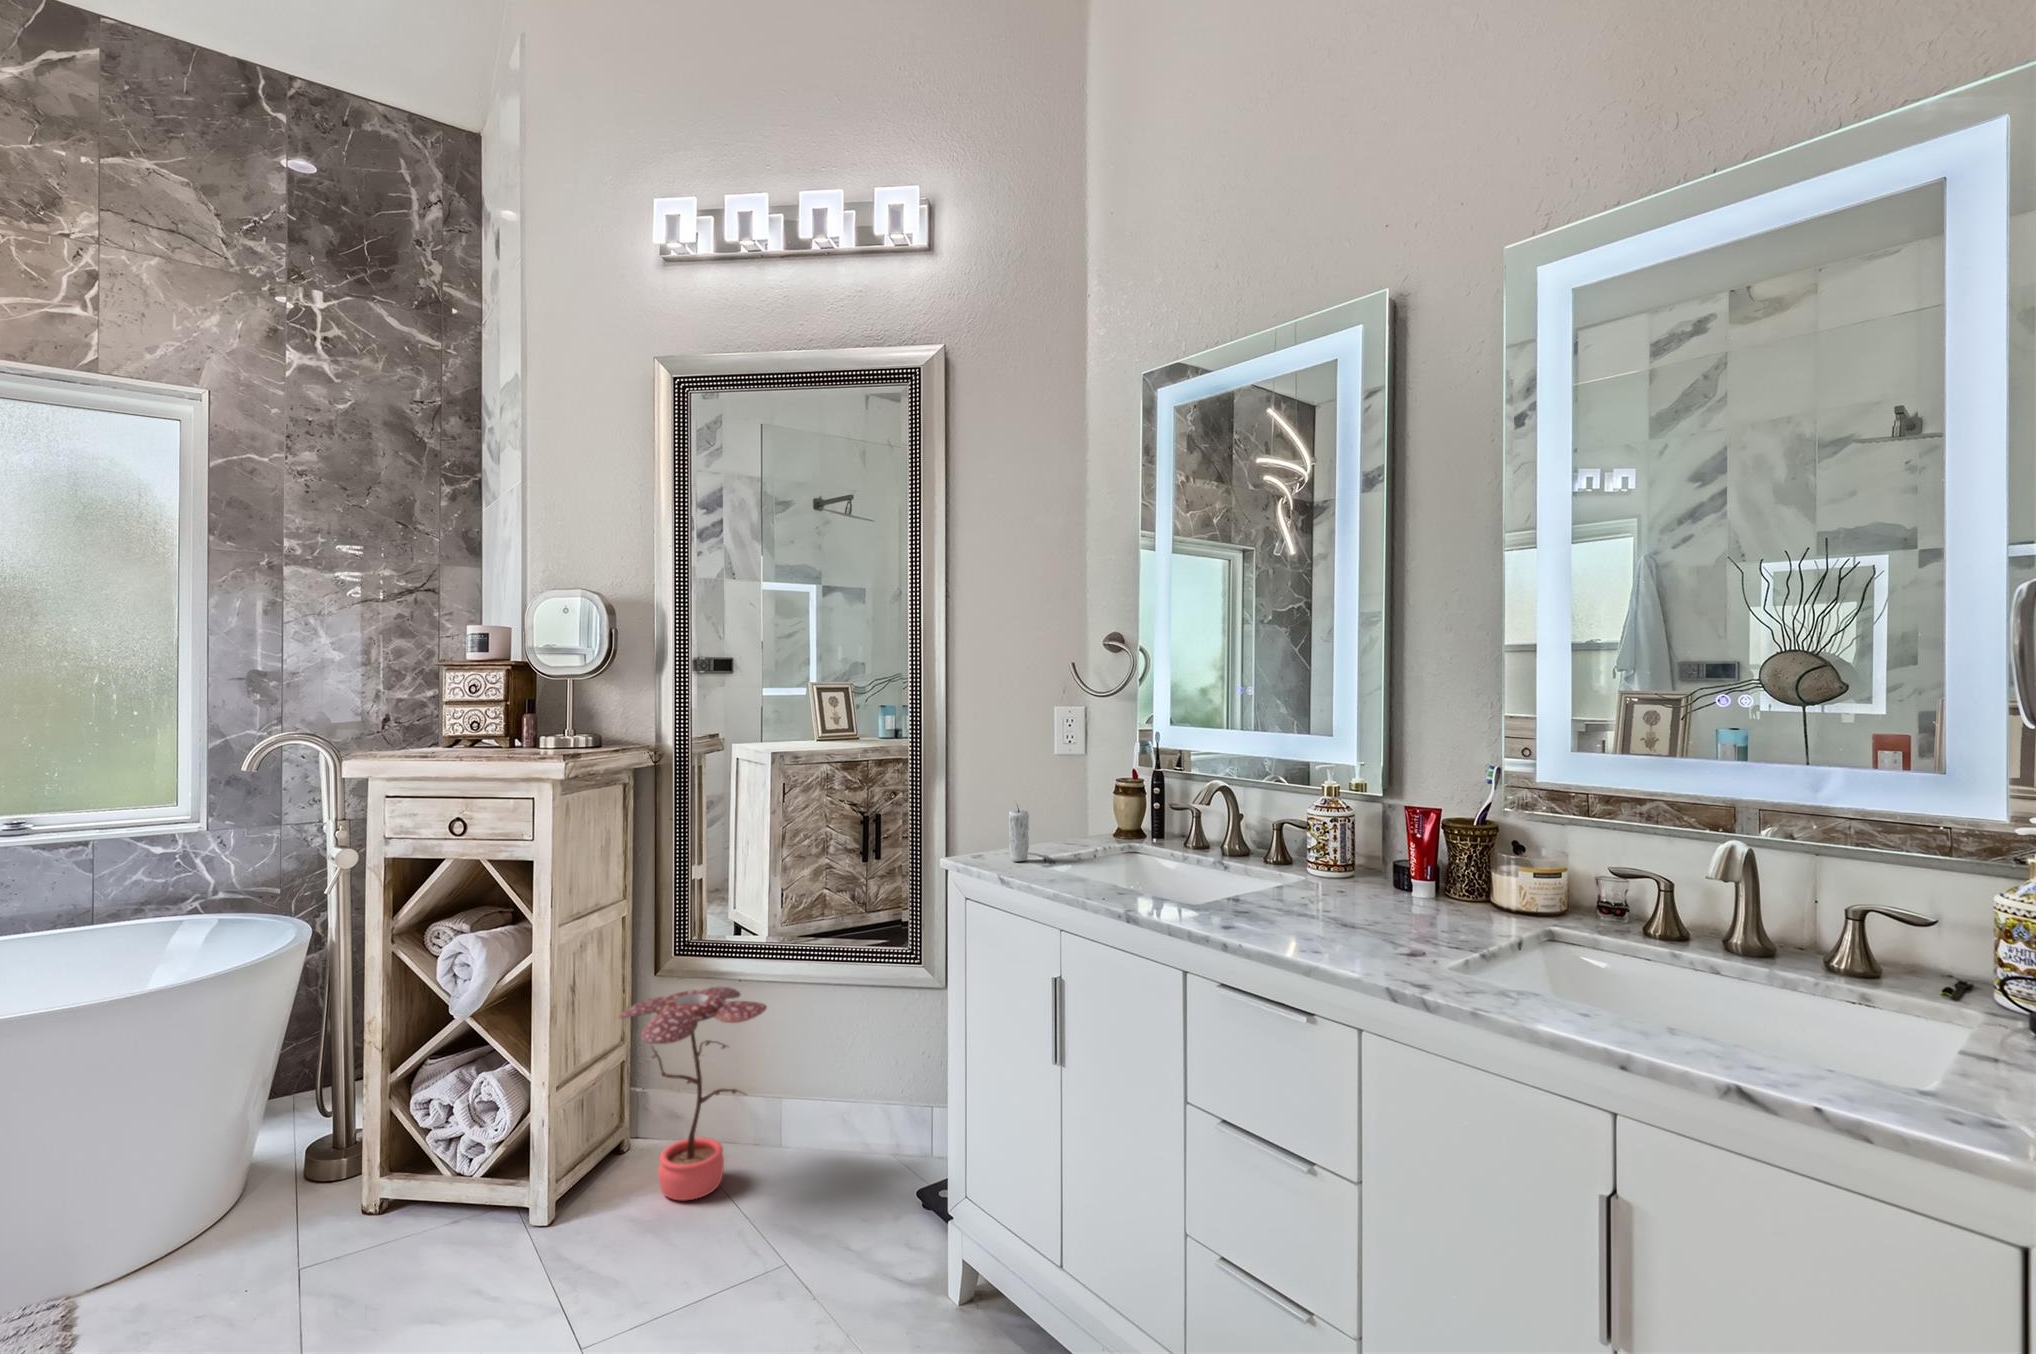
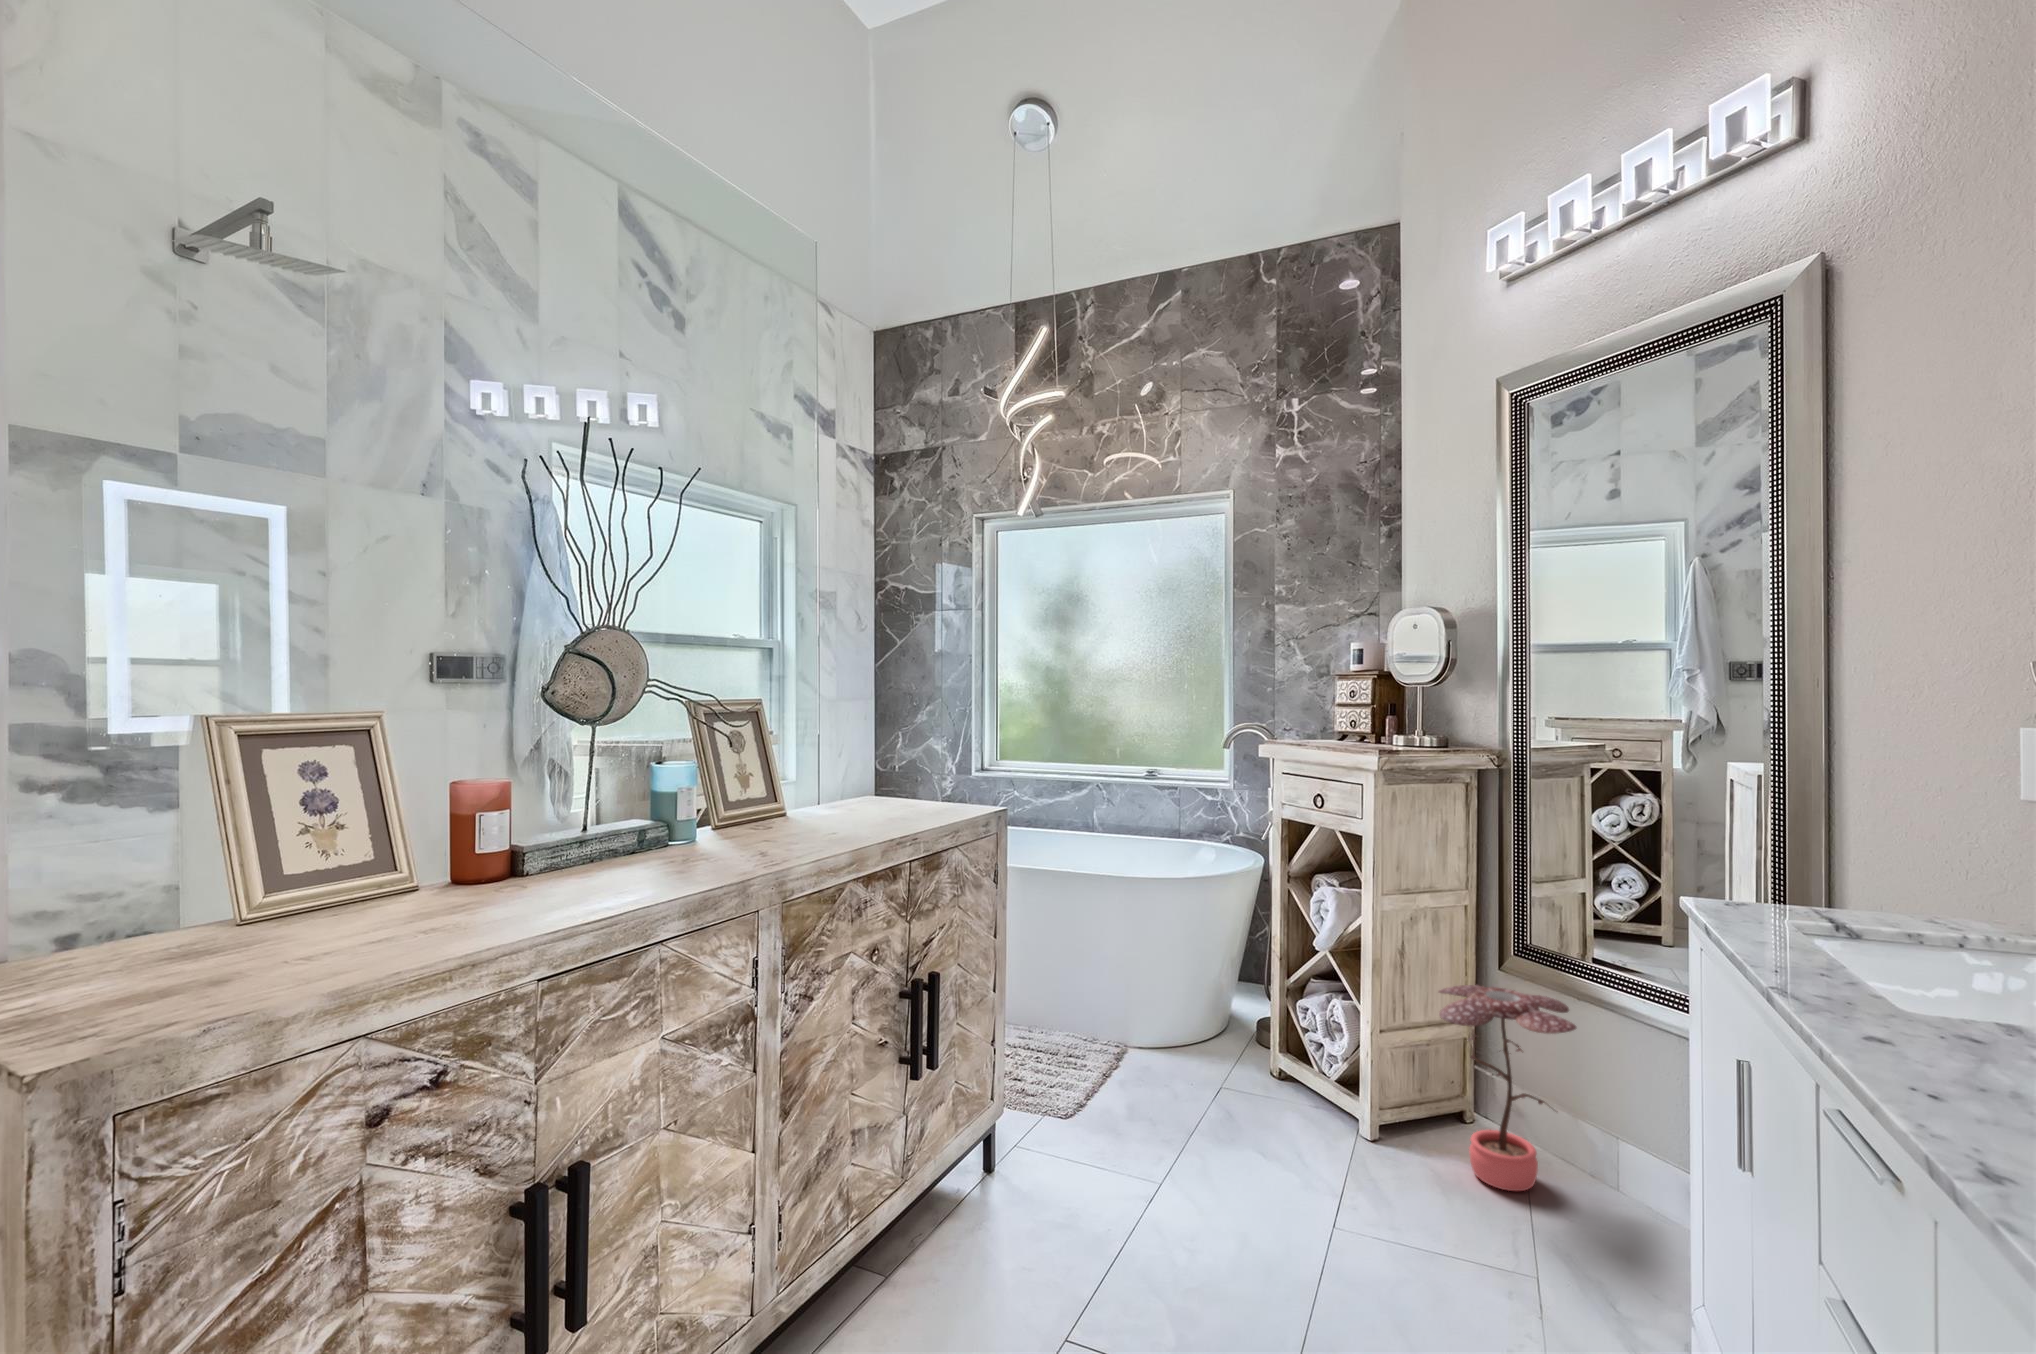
candle: present [1009,805,1029,861] -> none [1784,848,1821,928]

